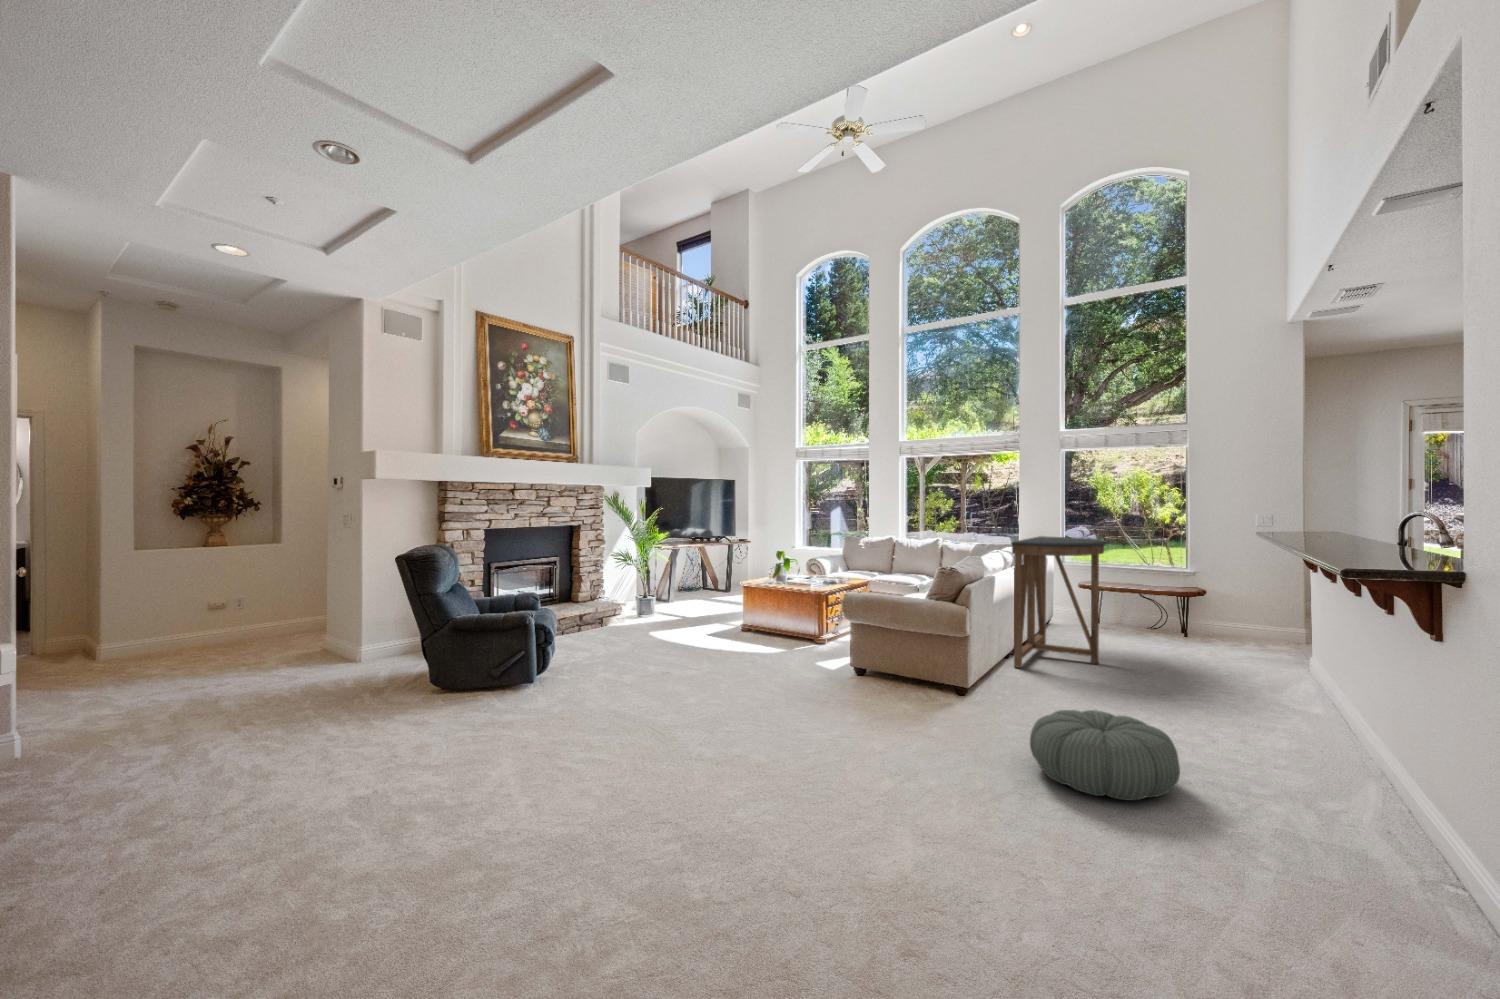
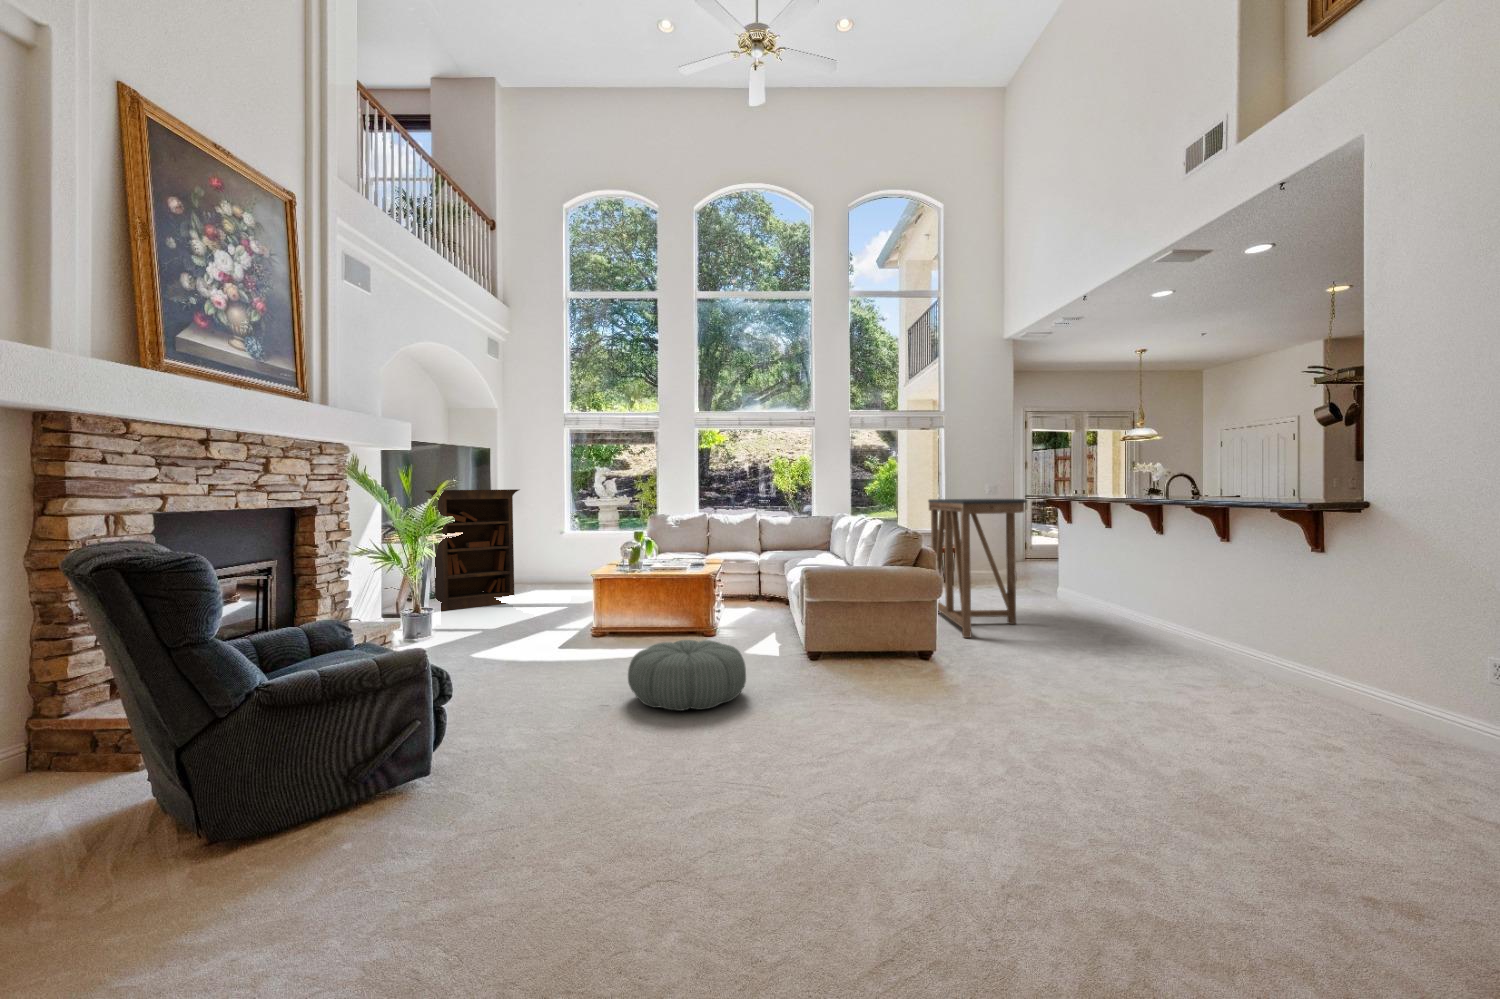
bookcase: none [679,512,740,598] -> present [426,489,519,611]
pouf: present [1030,710,1180,800] -> present [628,640,746,711]

